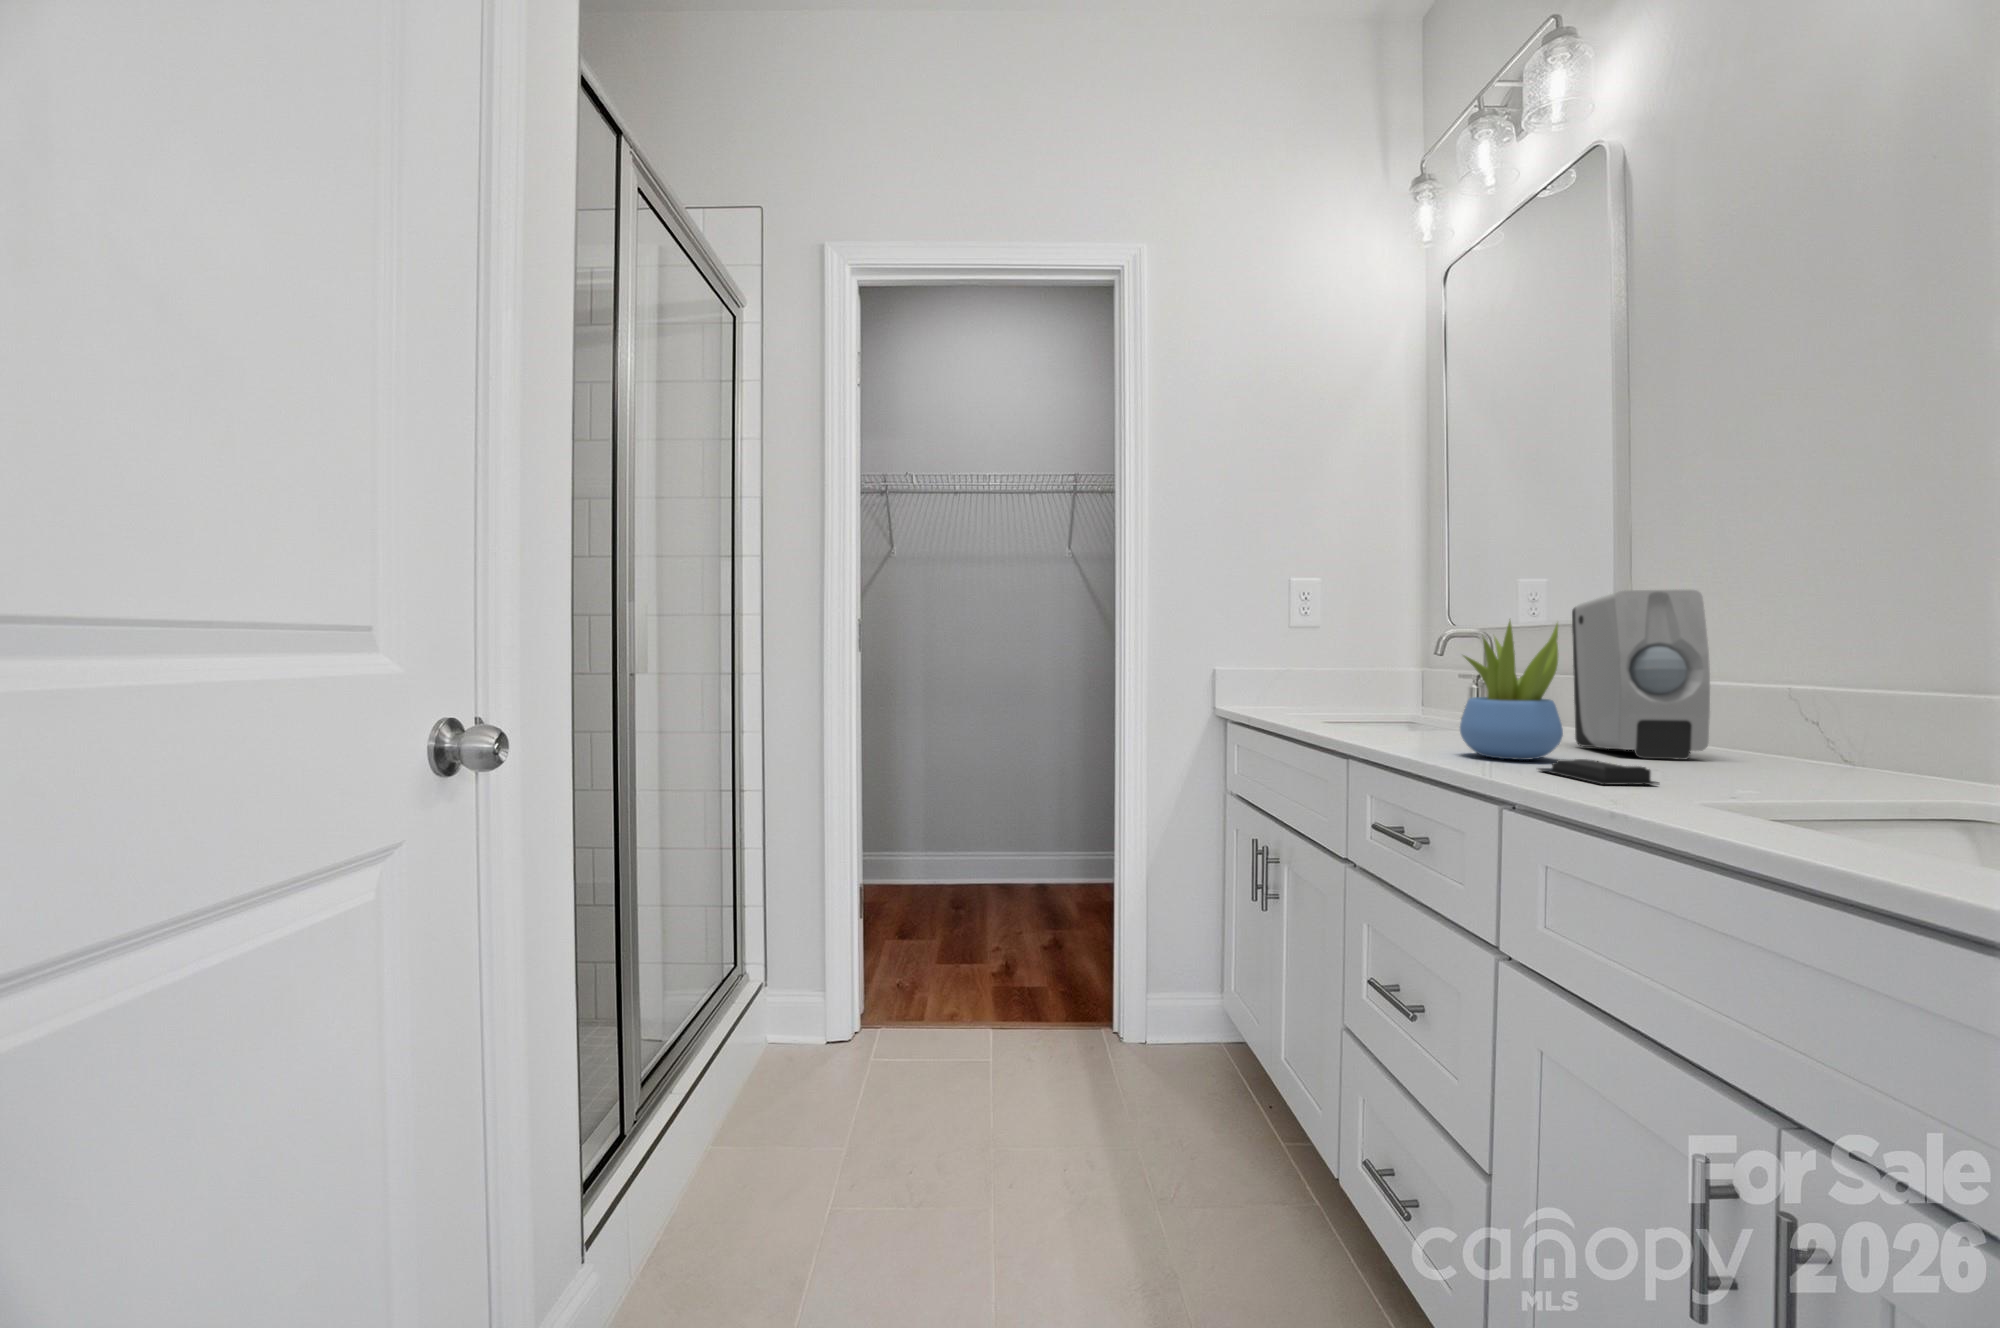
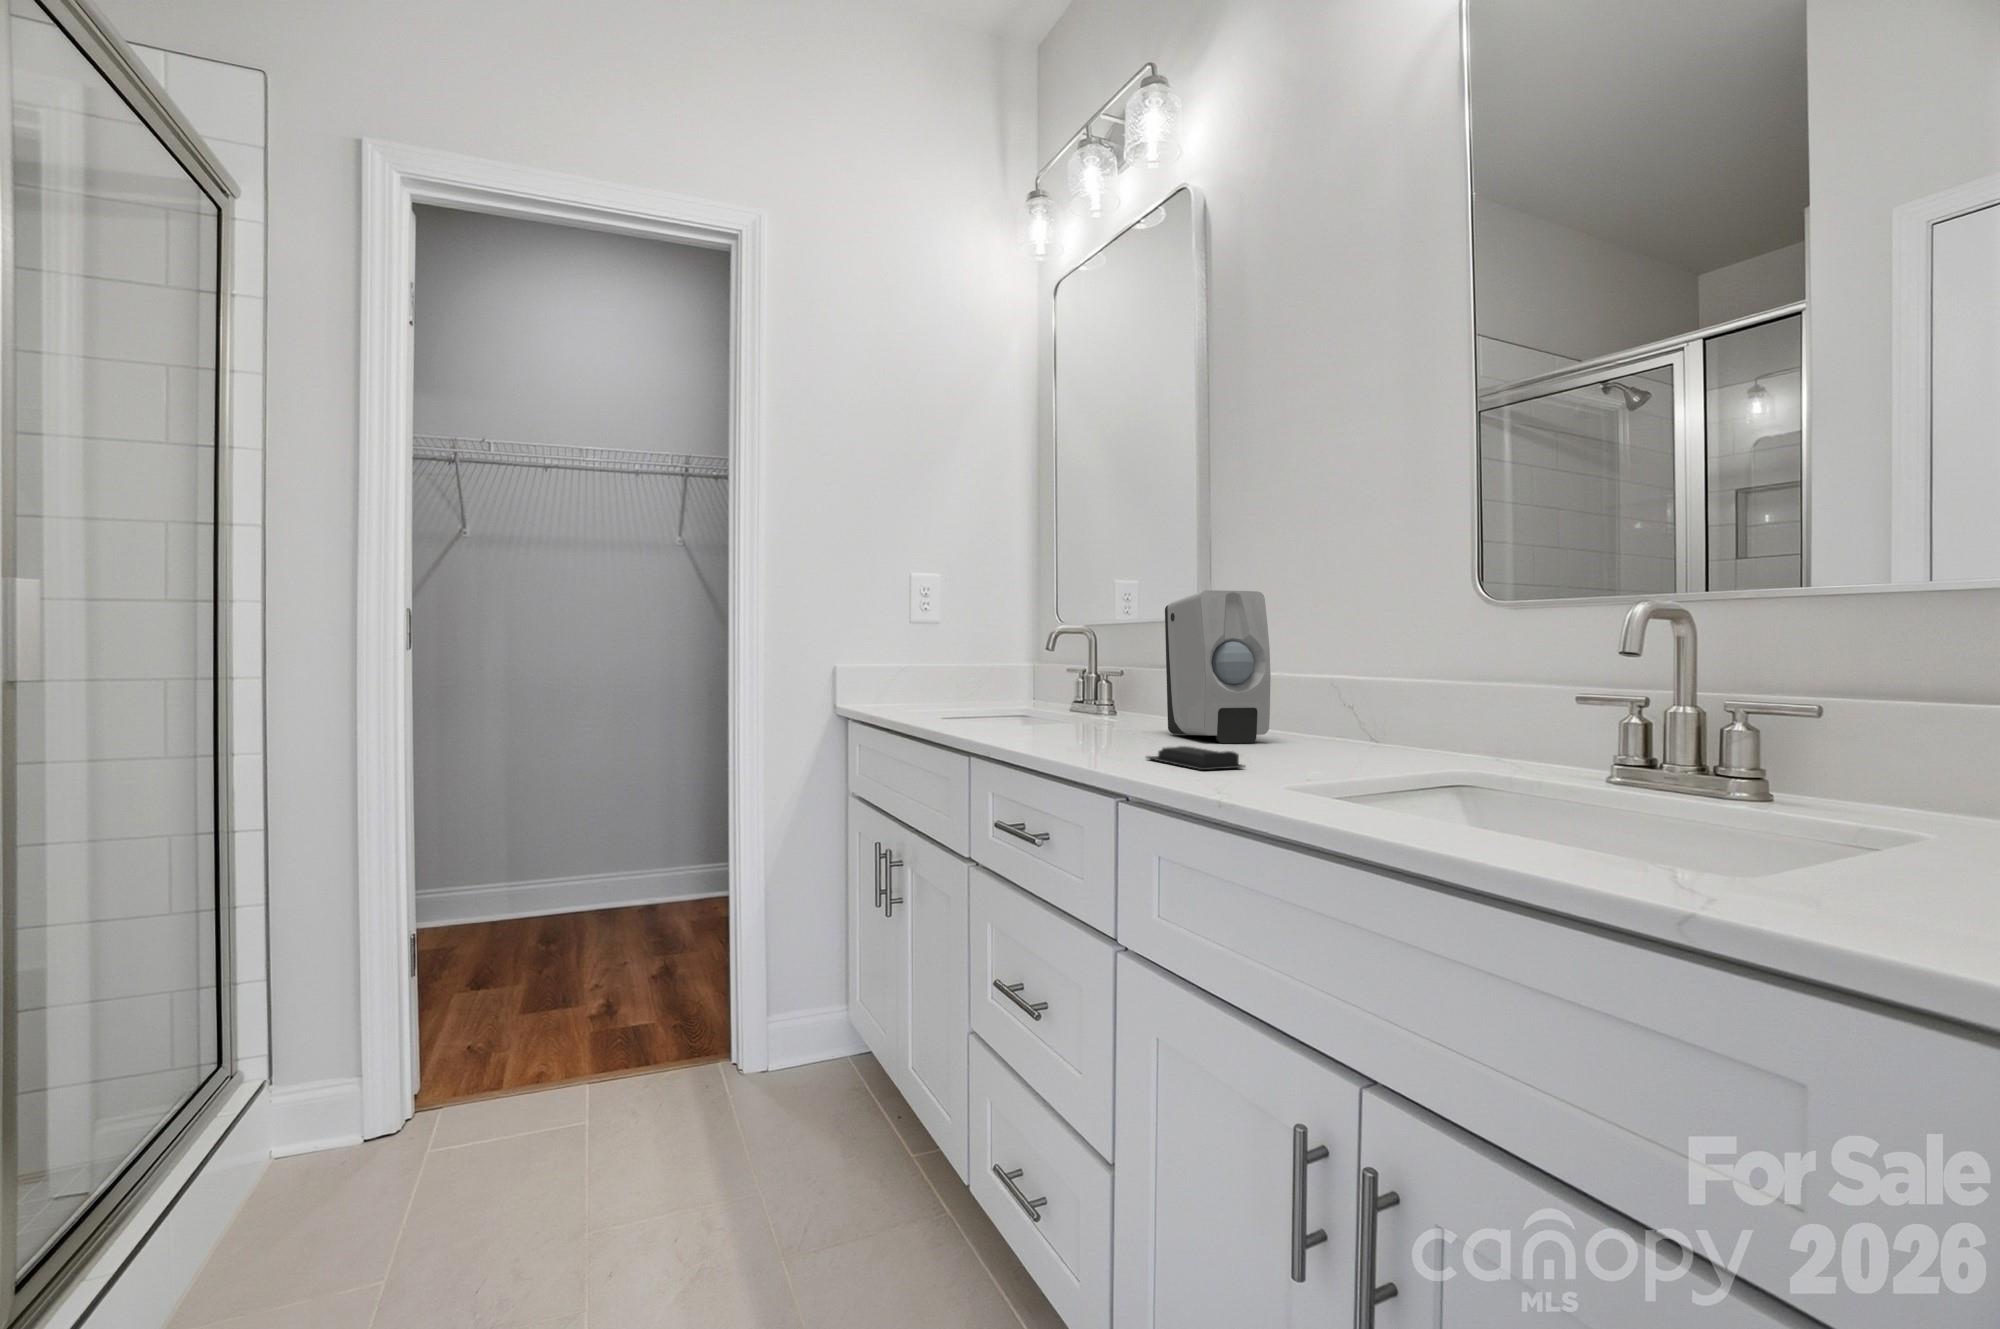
succulent plant: present [1460,621,1563,760] -> none [1077,612,1163,749]

